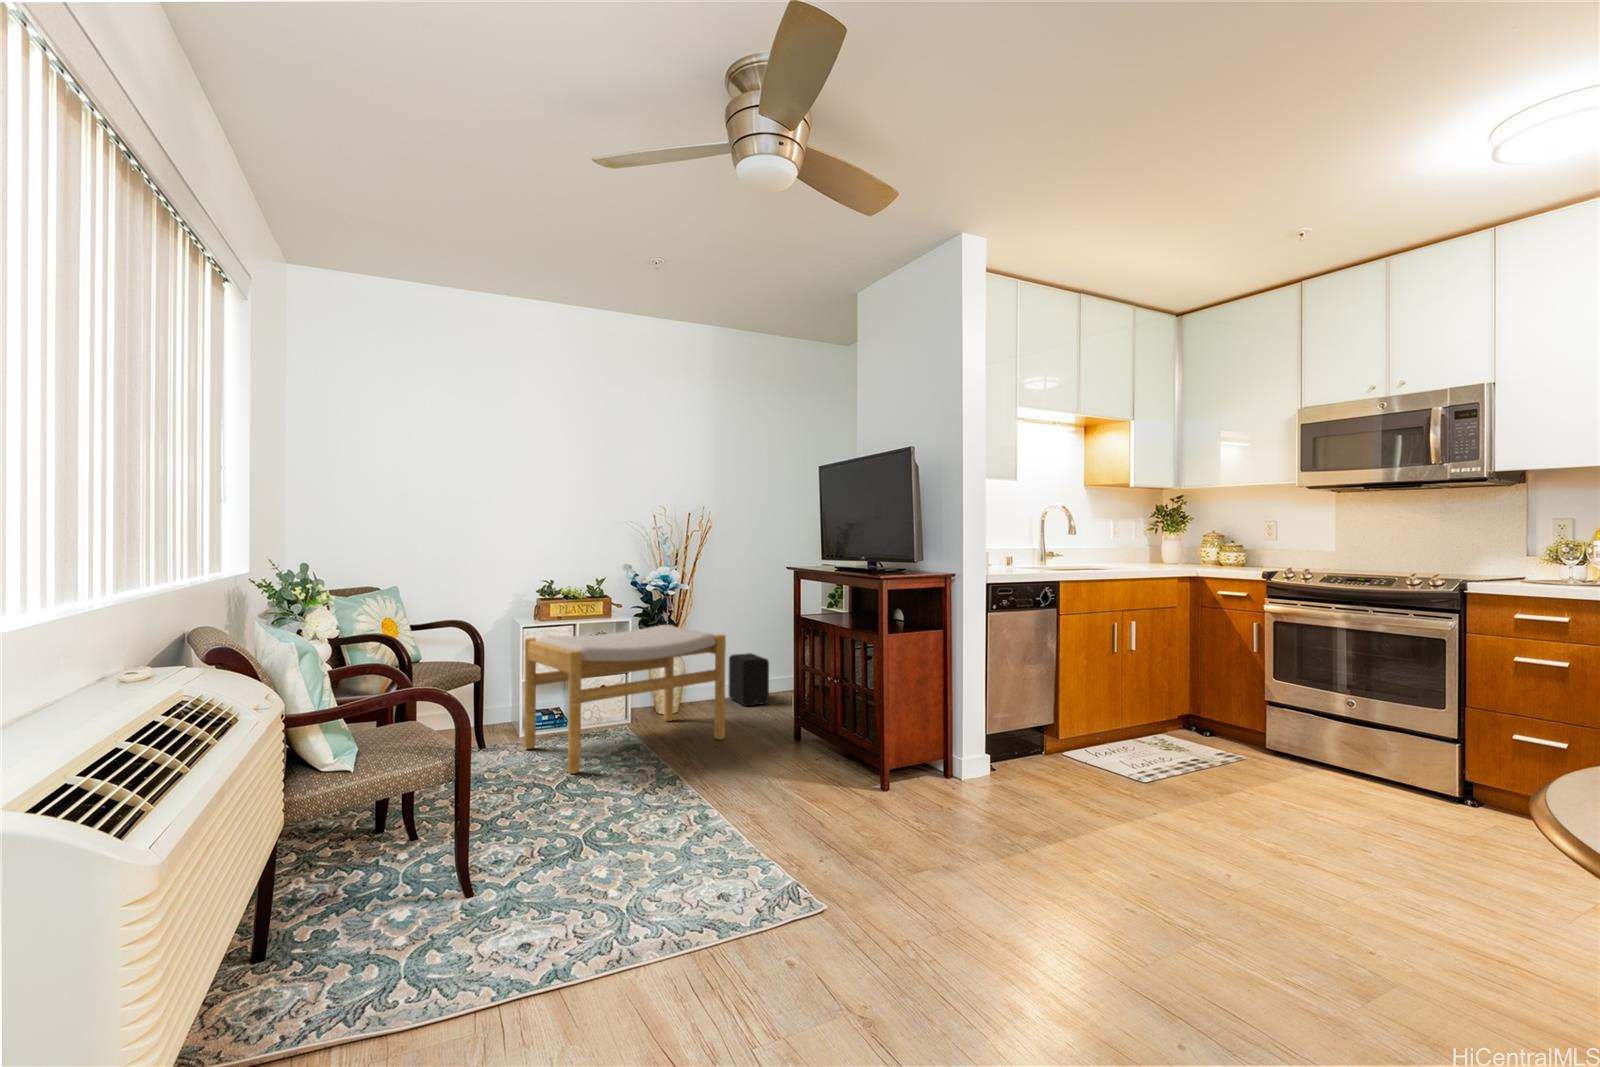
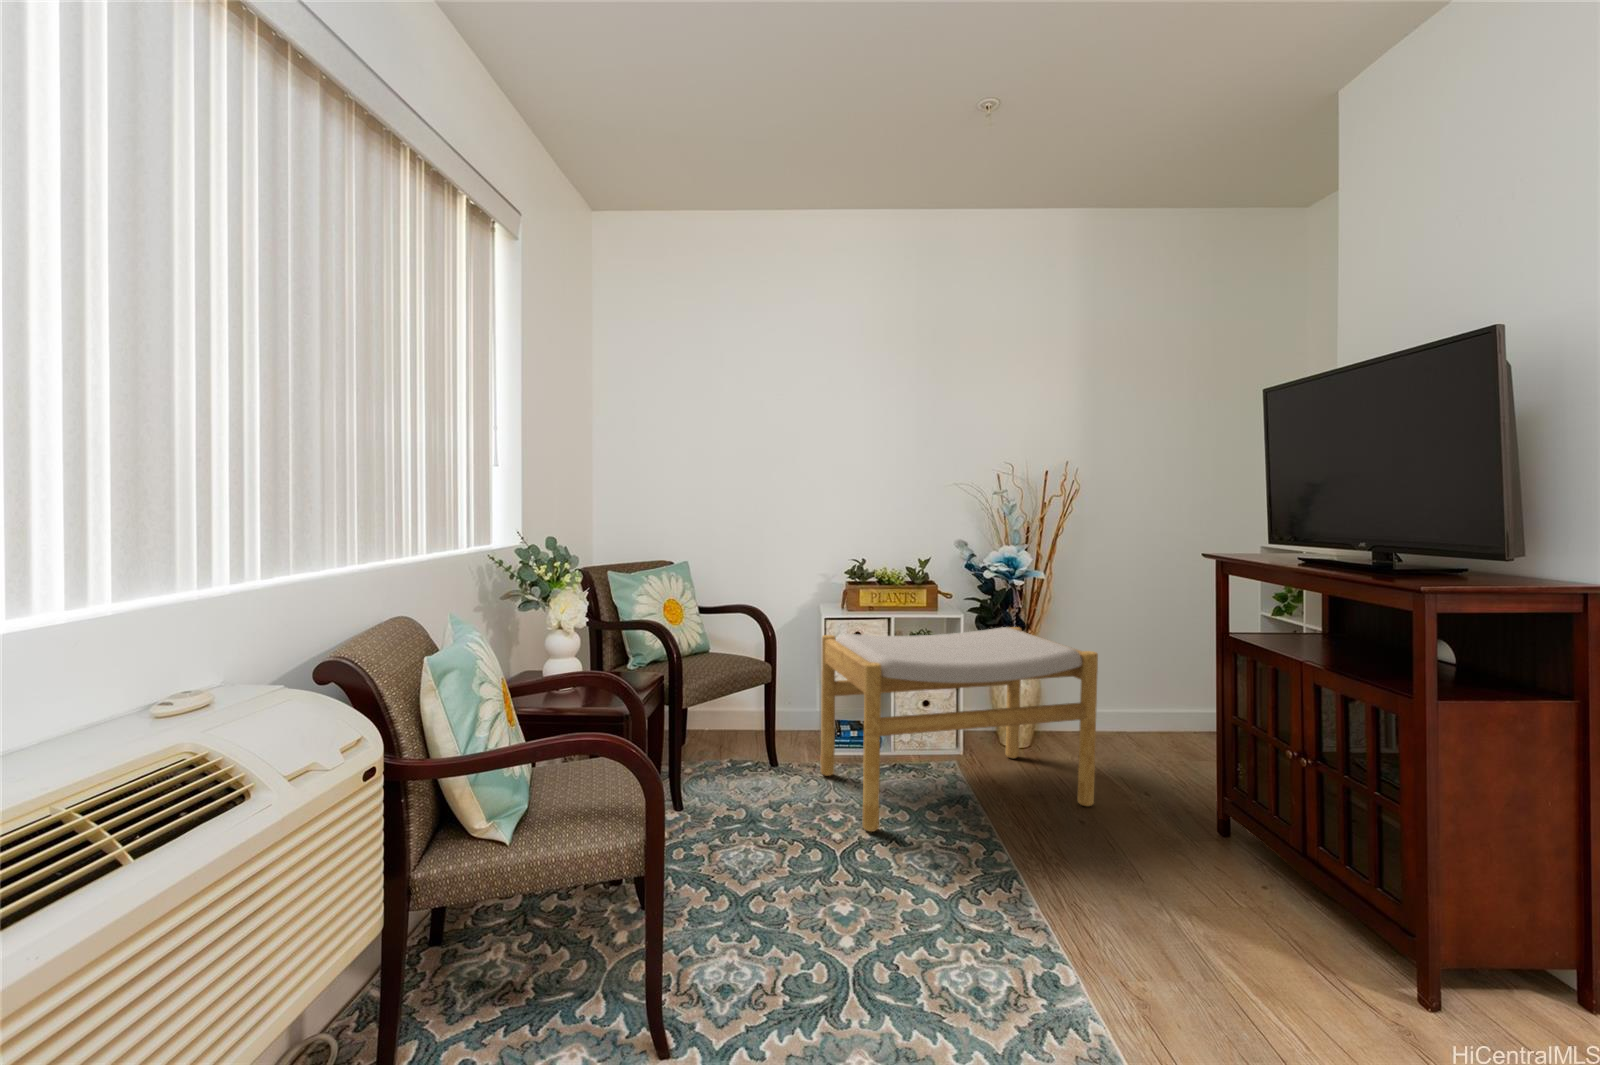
speaker: present [729,653,769,706] -> none [1101,671,1165,749]

